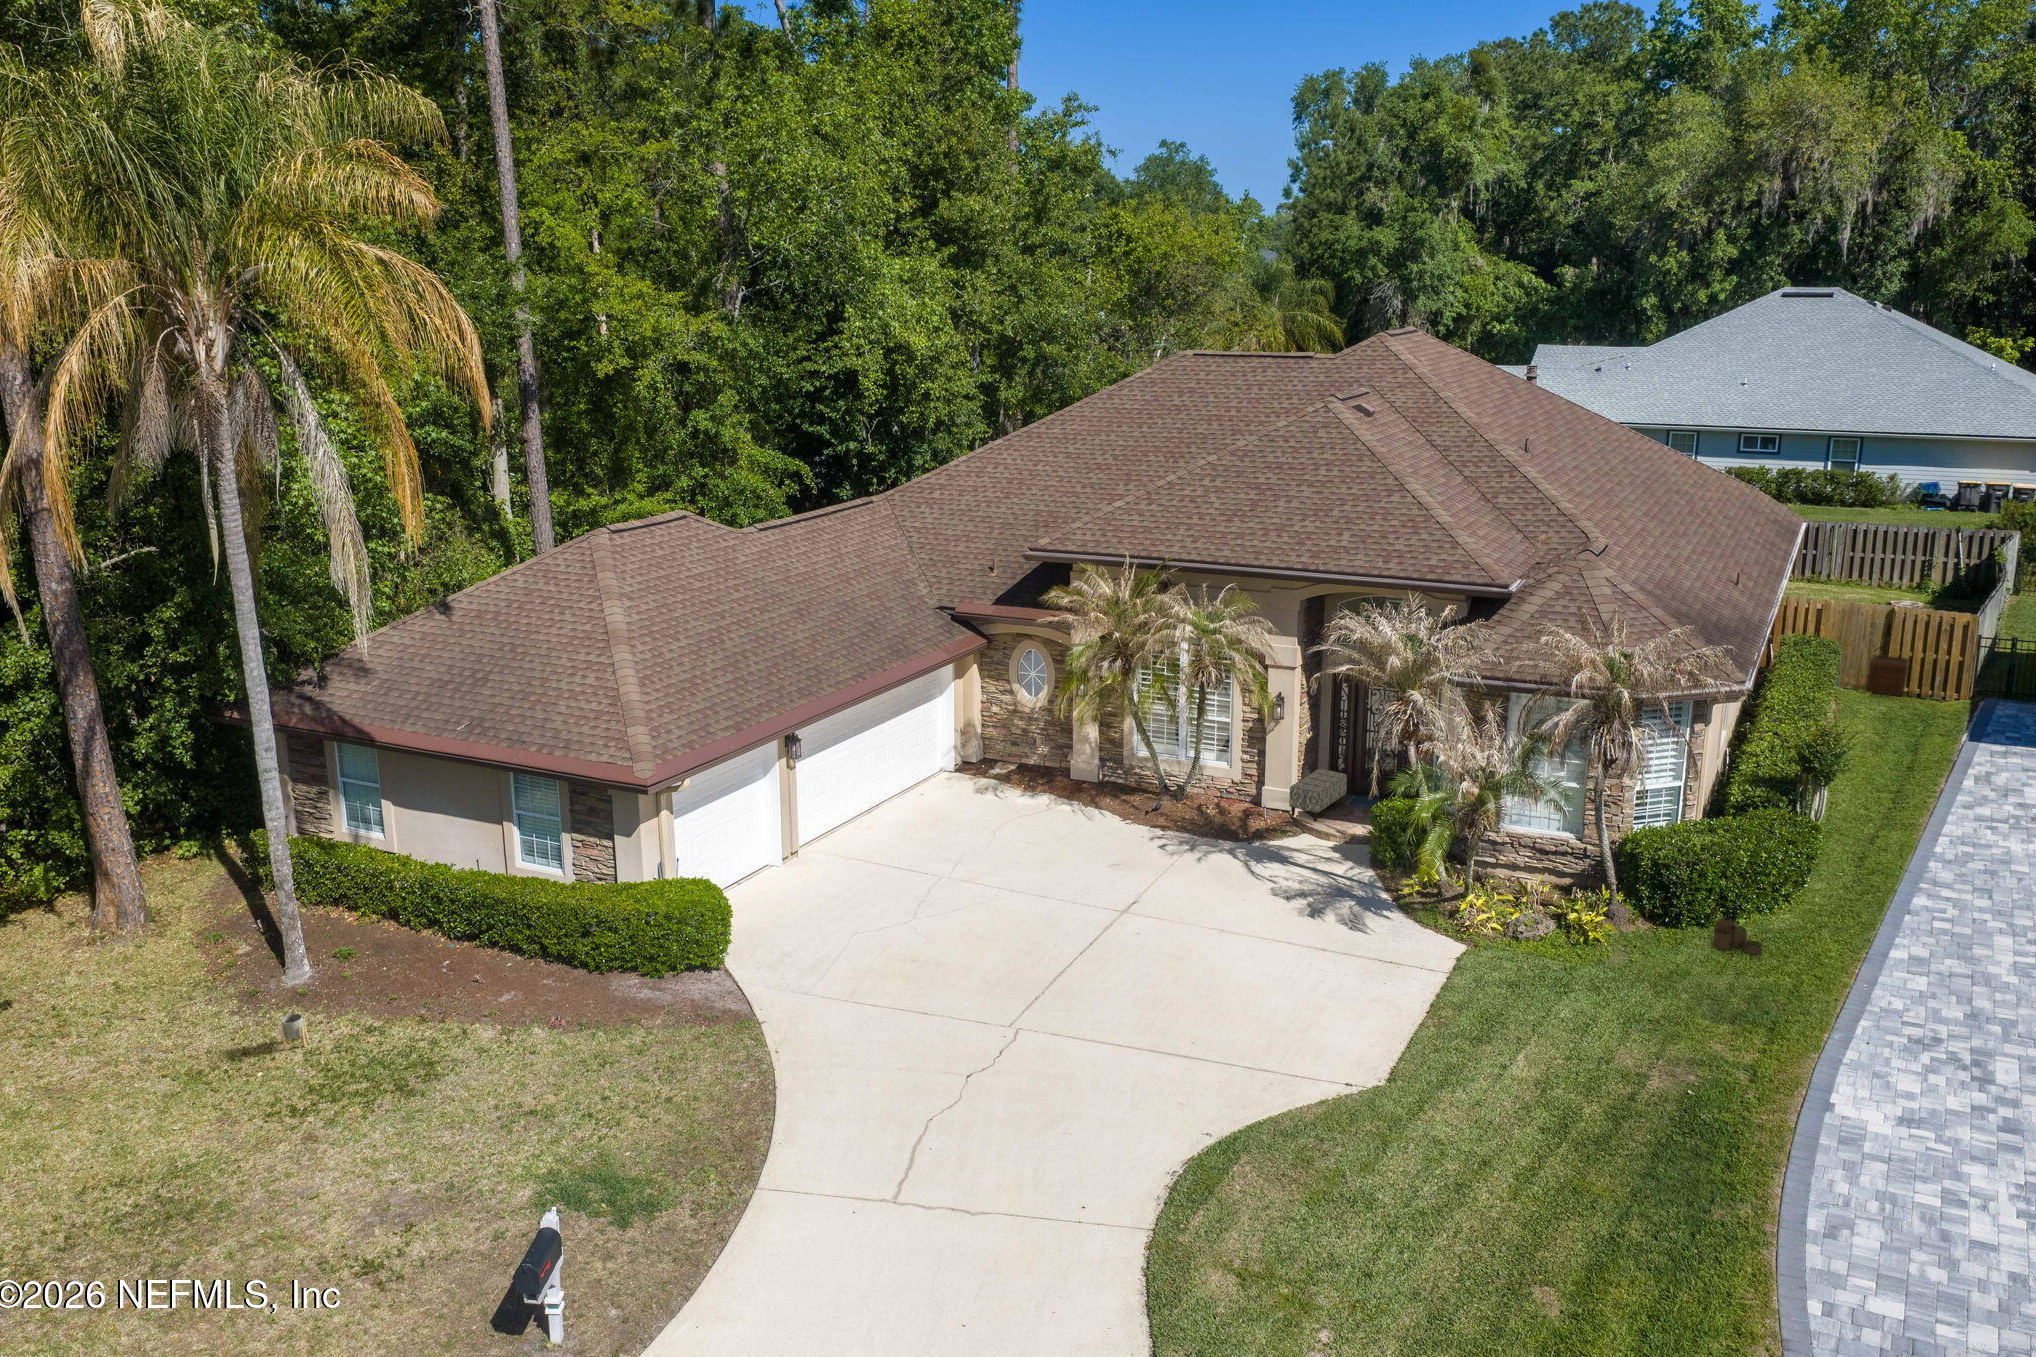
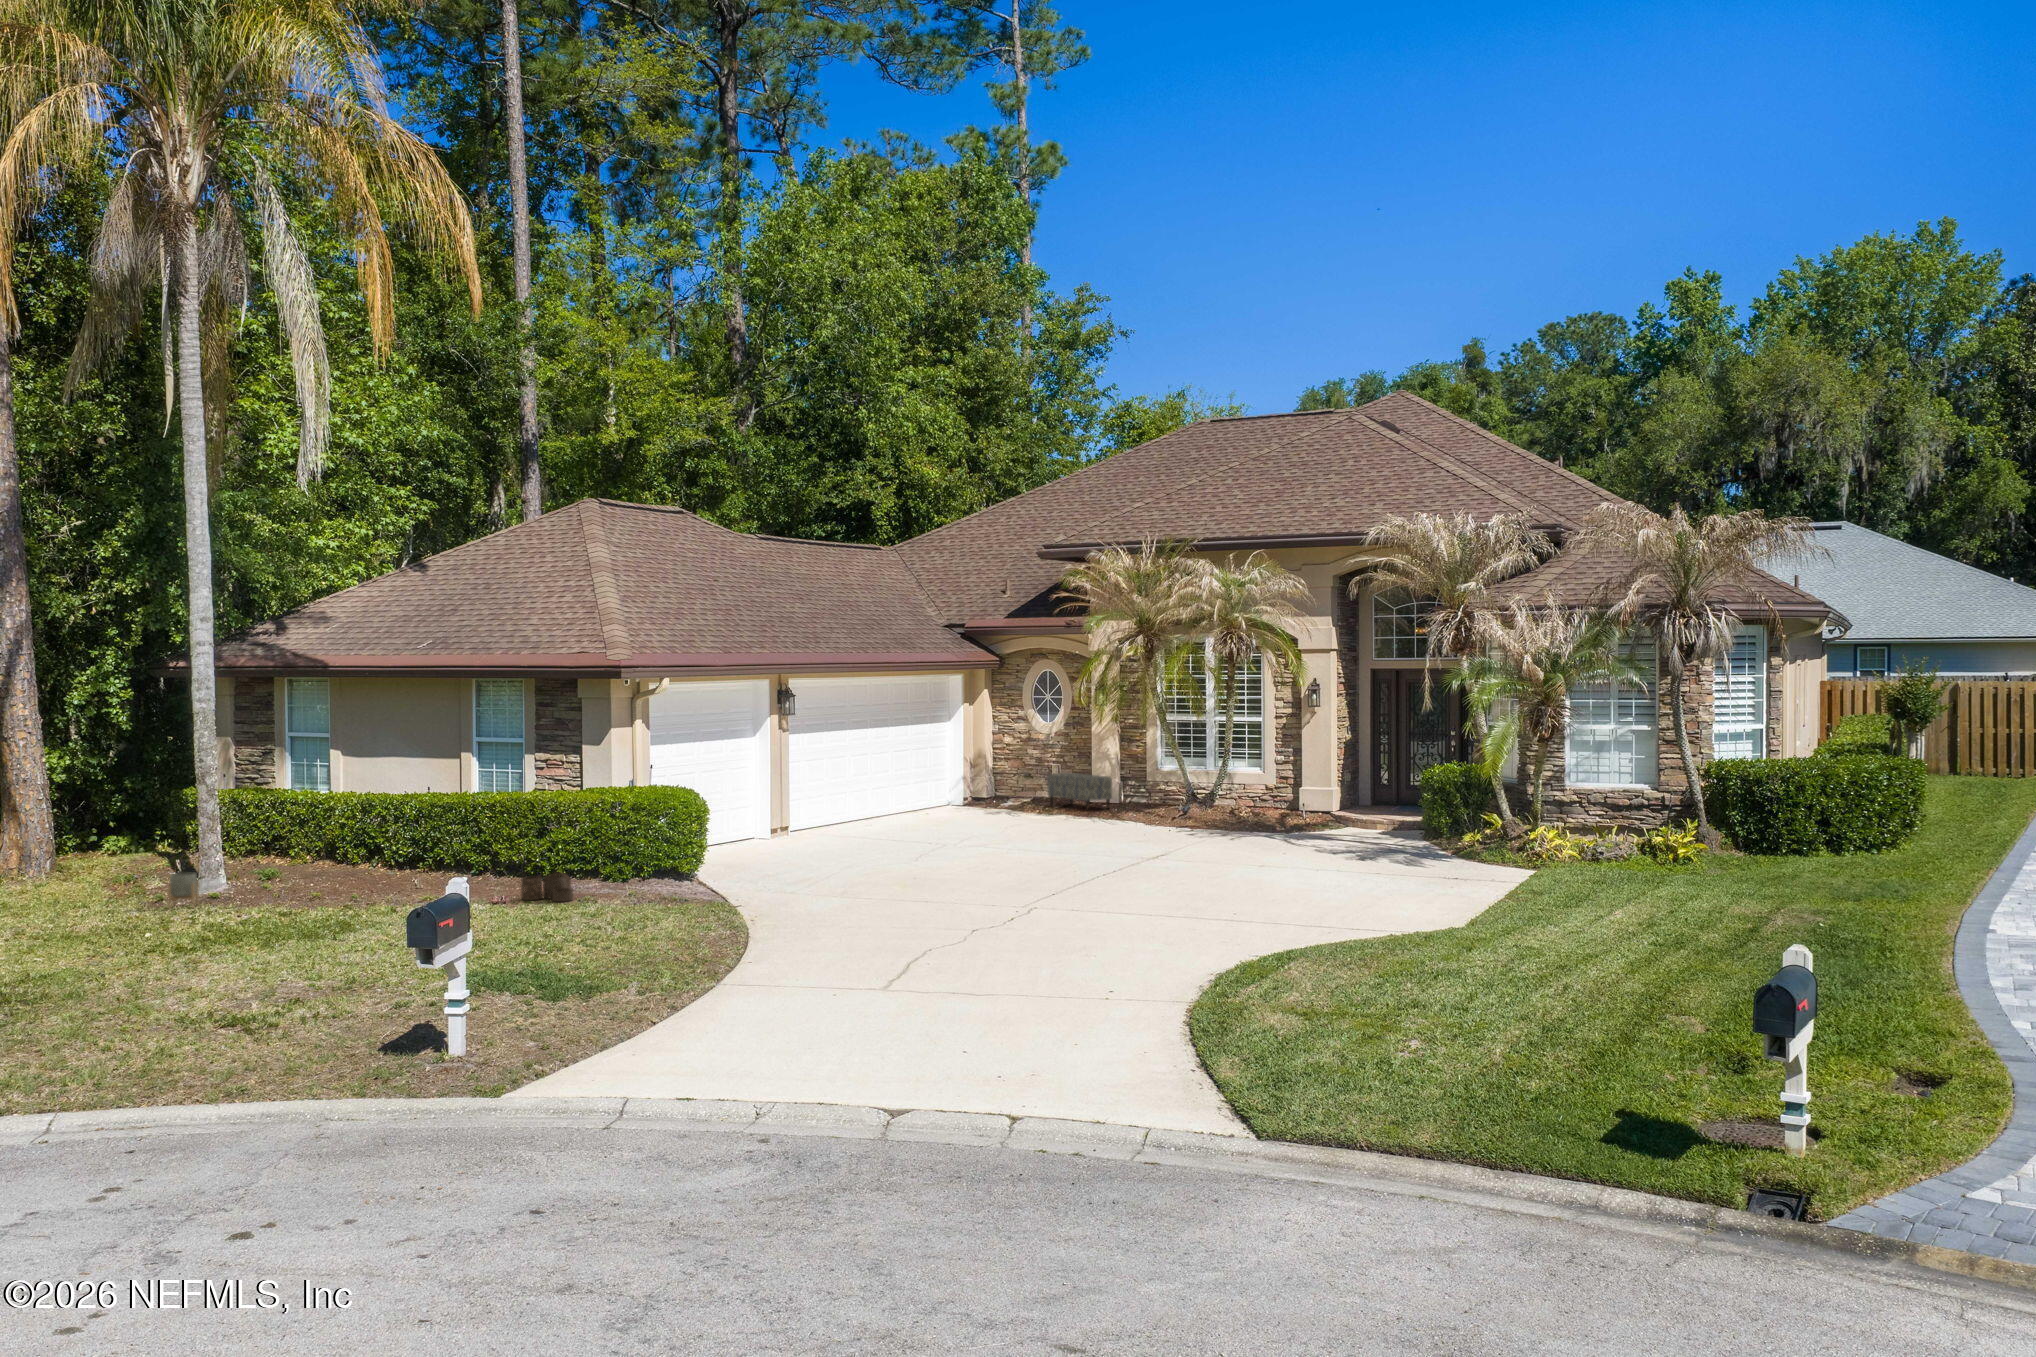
wooden crate: present [1866,655,1909,696] -> none [1937,738,1979,774]
bench: present [1289,769,1347,821] -> present [1047,773,1112,810]
woven basket: present [1713,917,1763,955] -> present [521,871,573,902]

